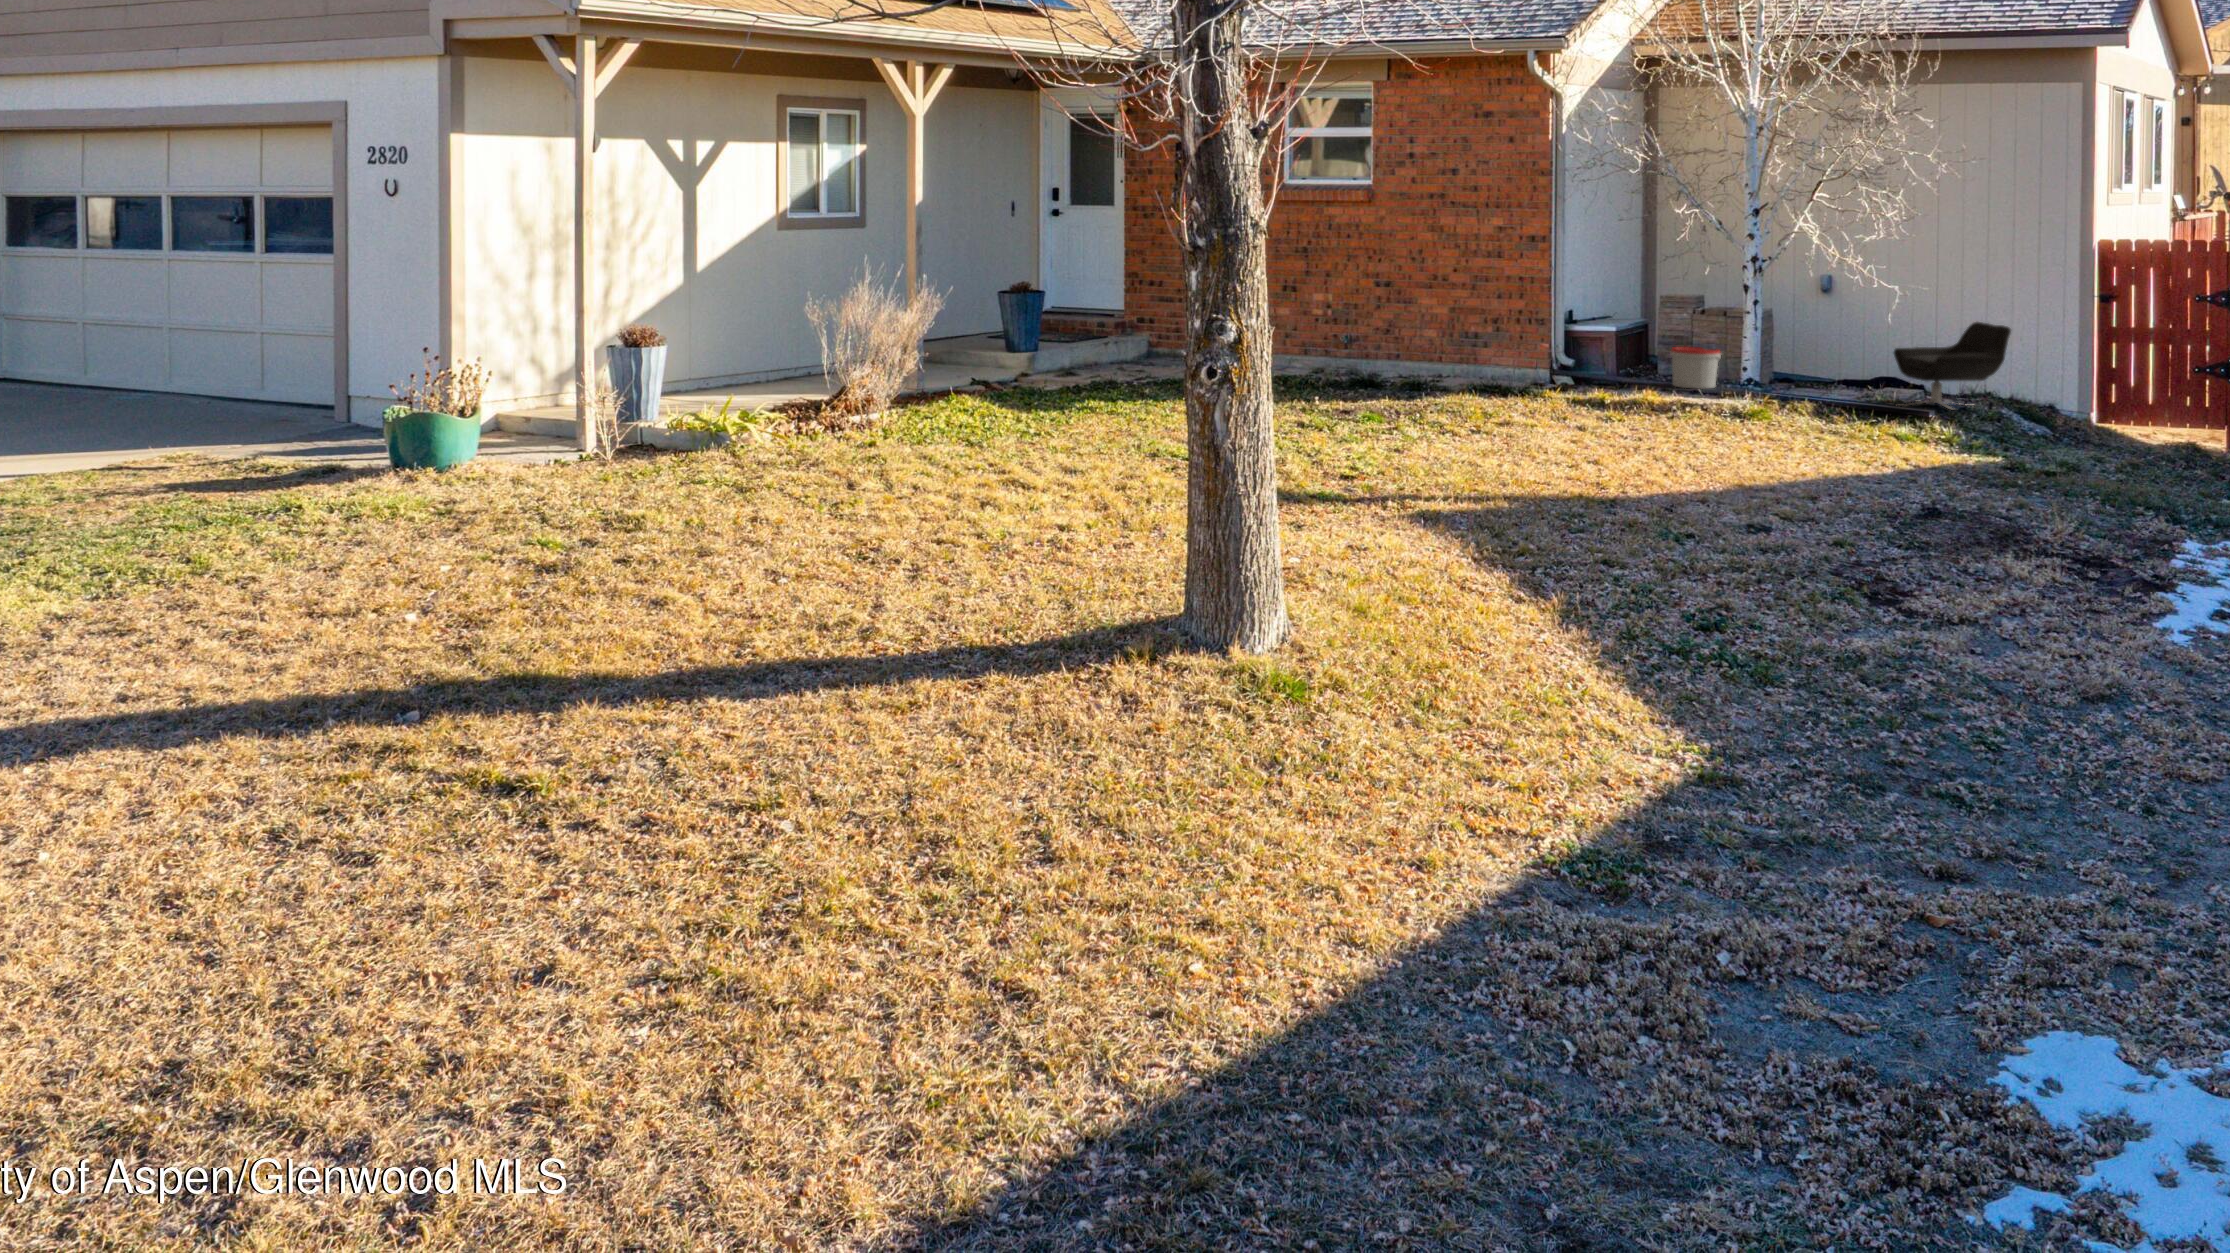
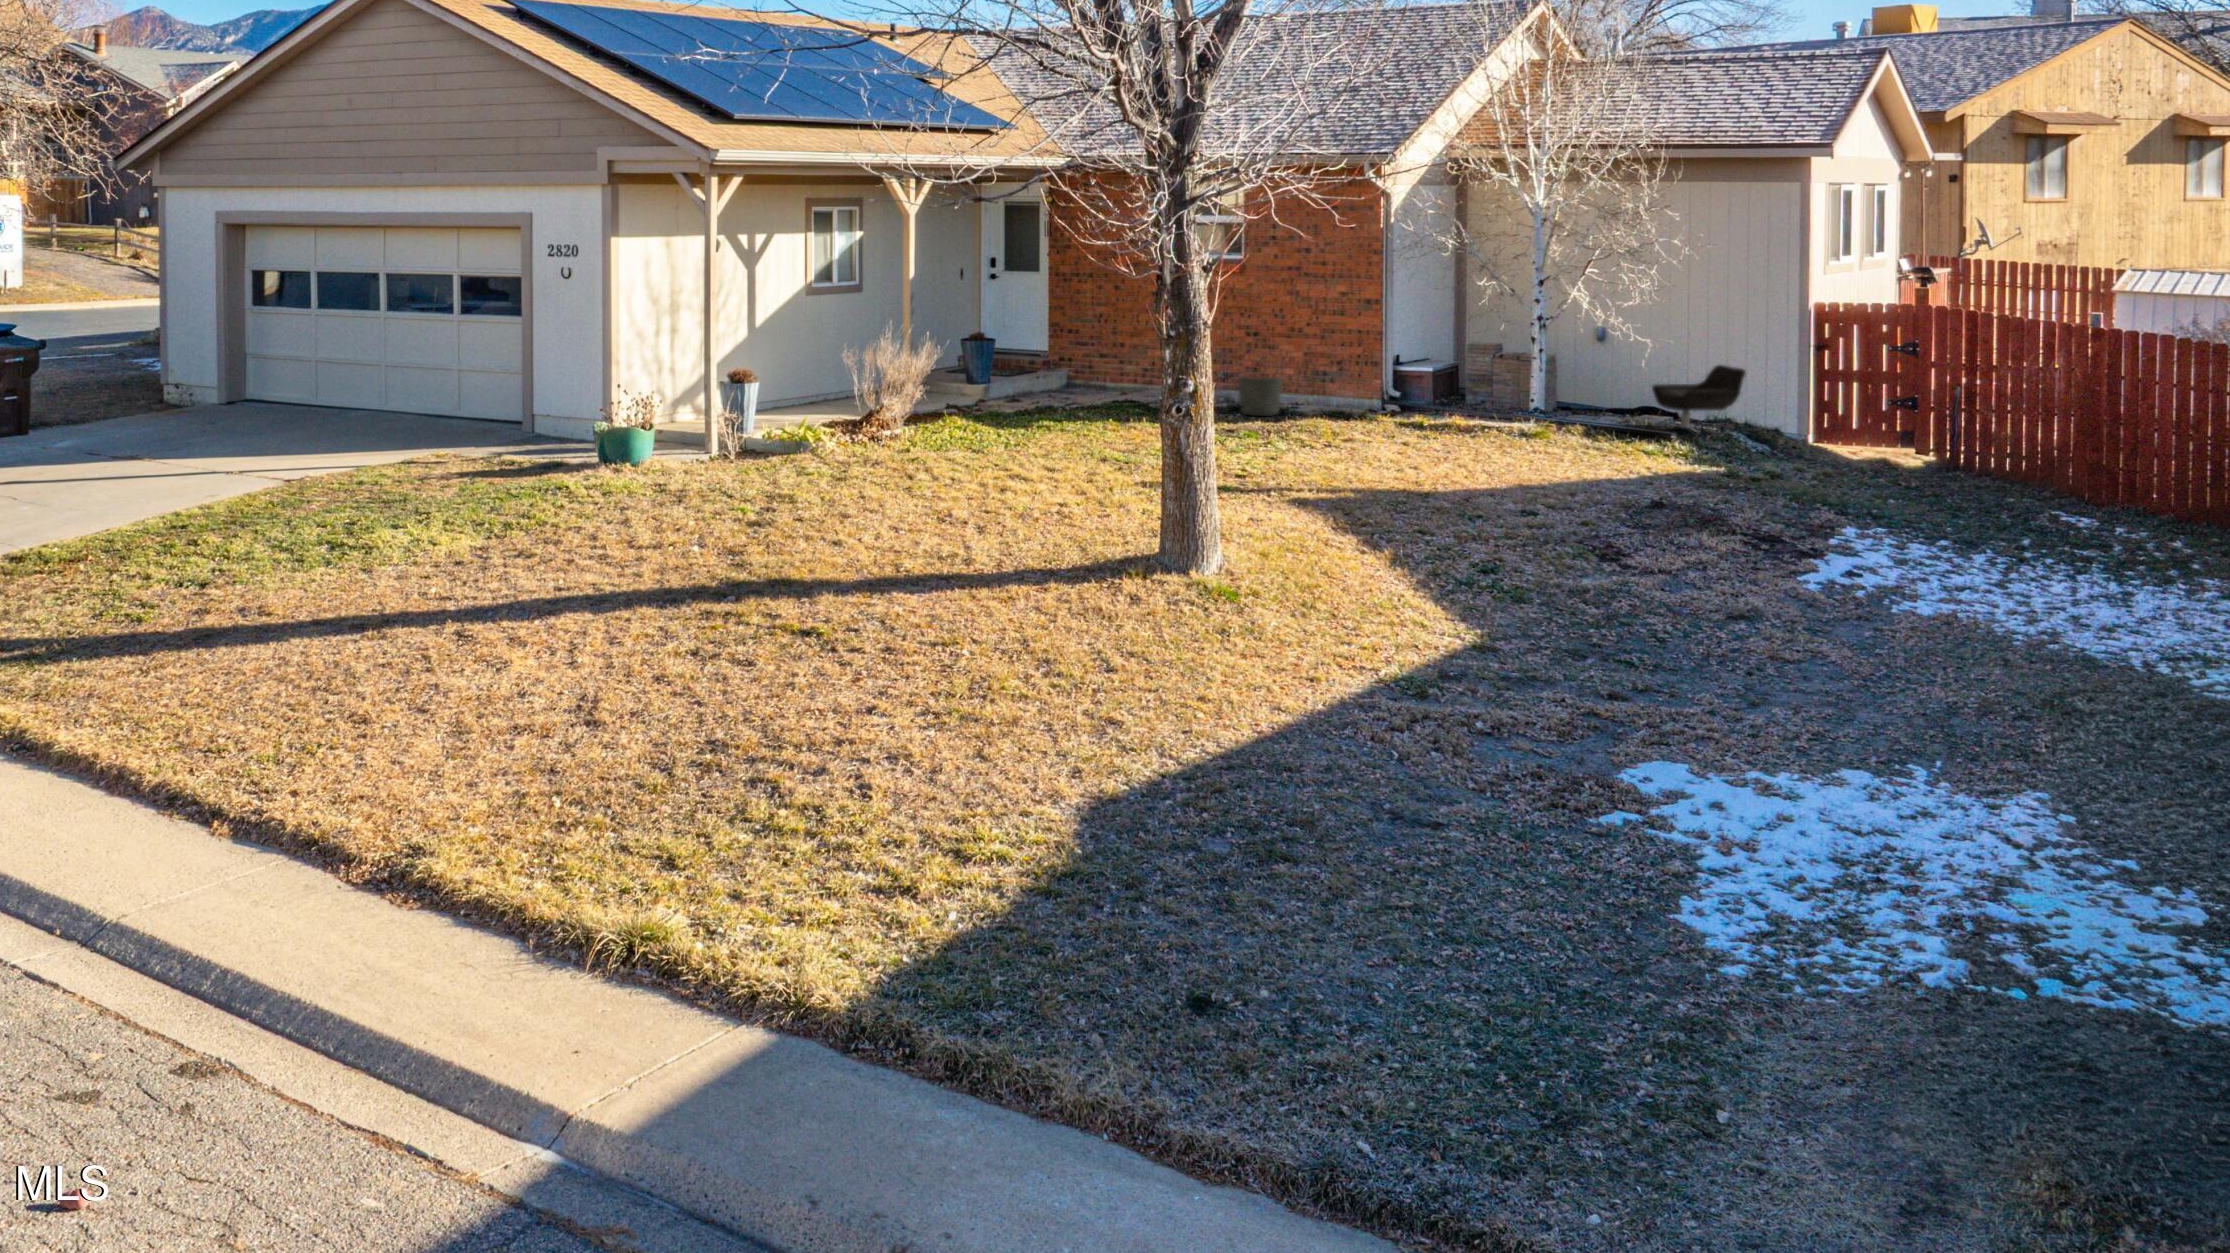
planter: none [1369,337,1426,392] -> present [1238,376,1282,416]
bucket: present [1670,347,1721,389] -> none [1474,382,1514,414]

